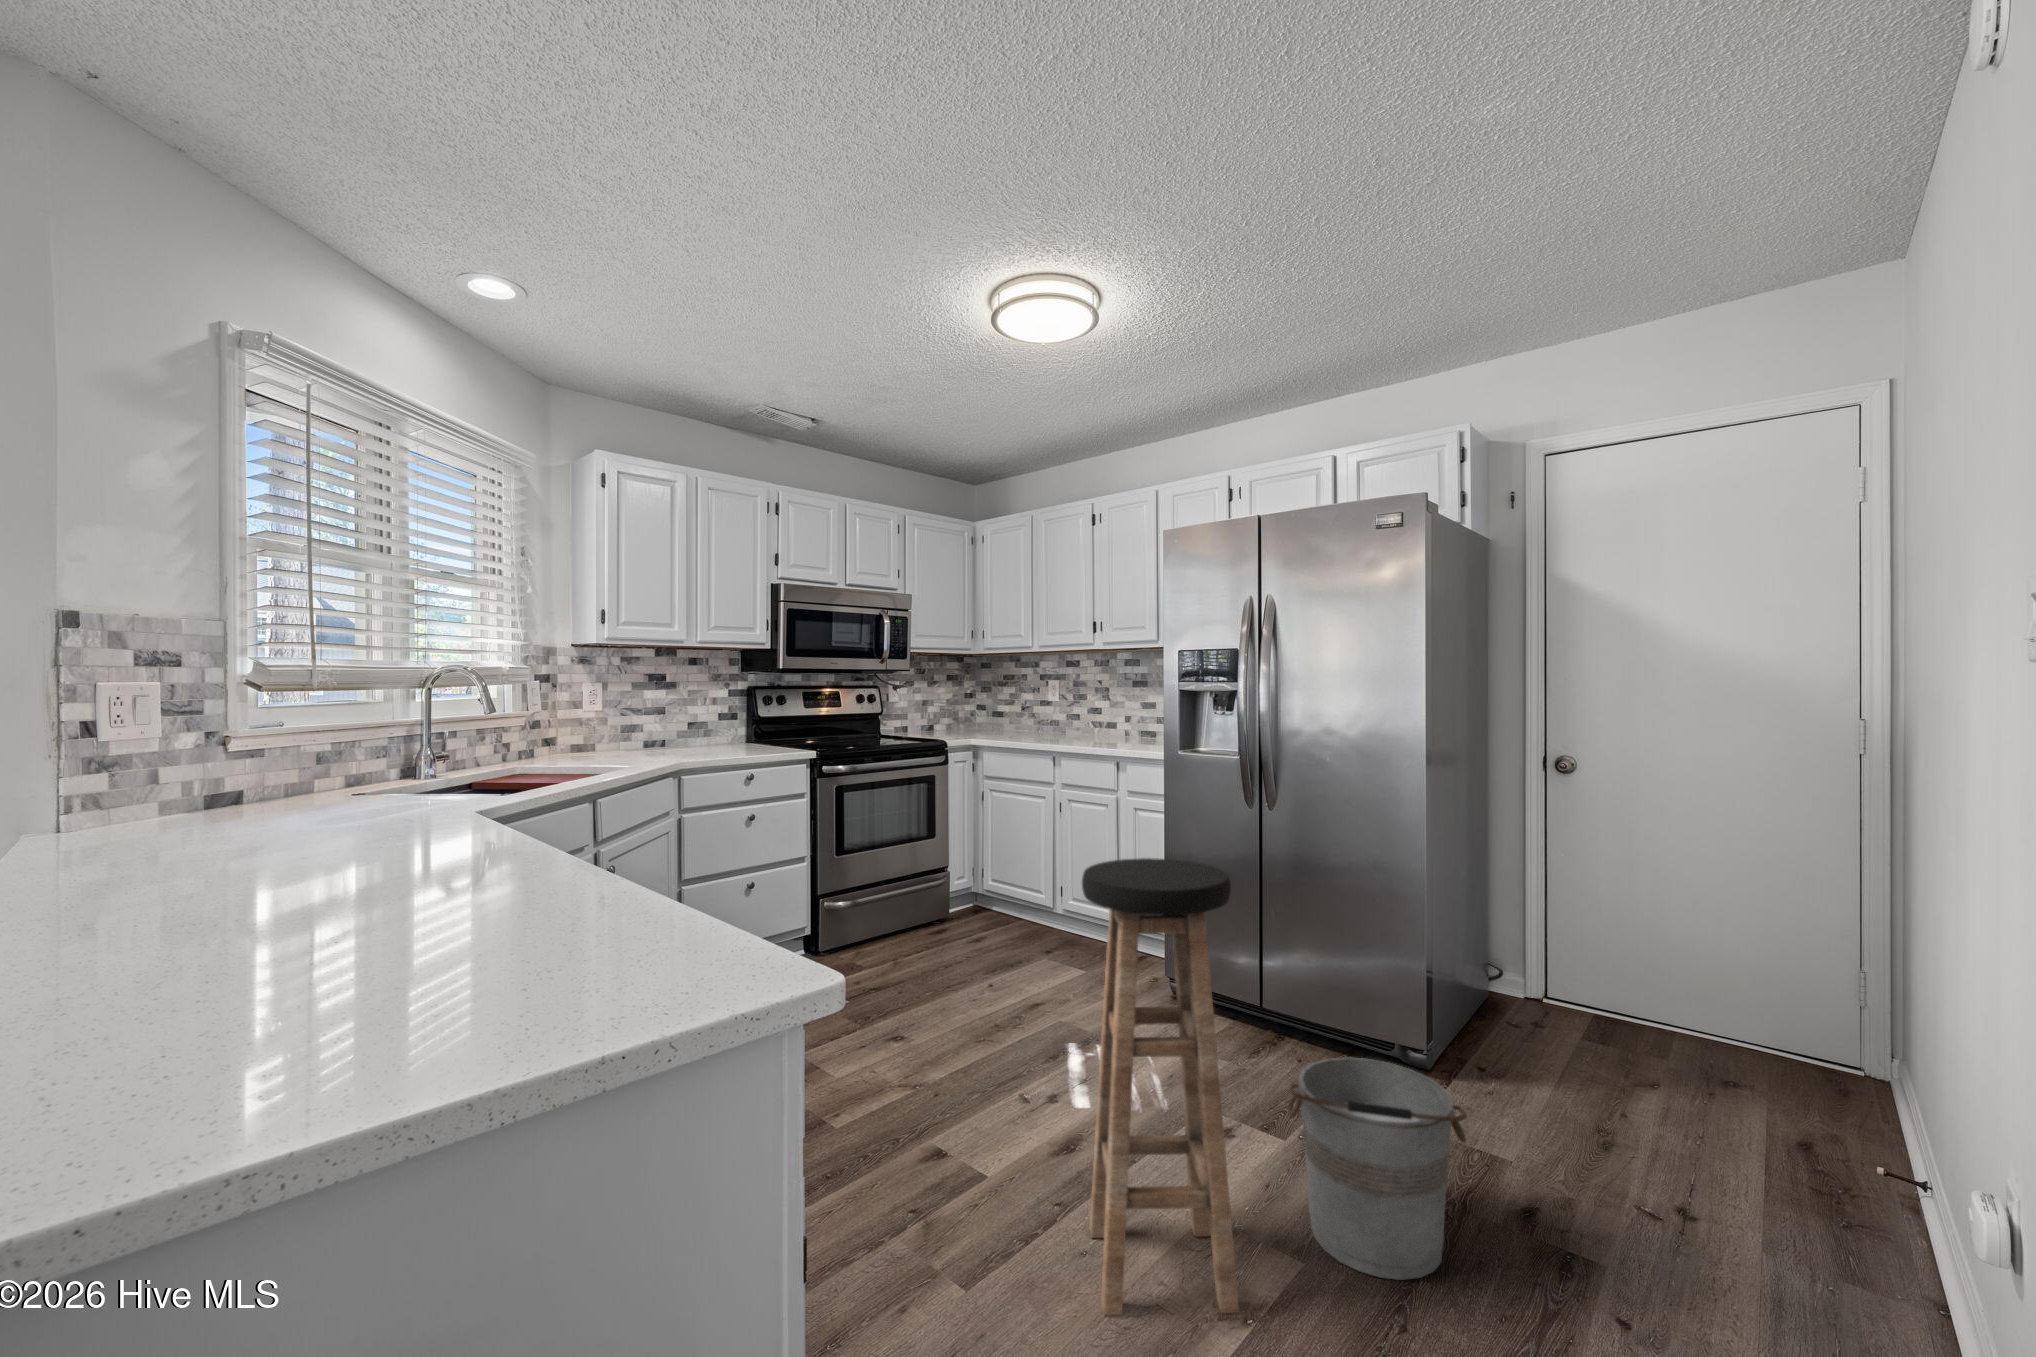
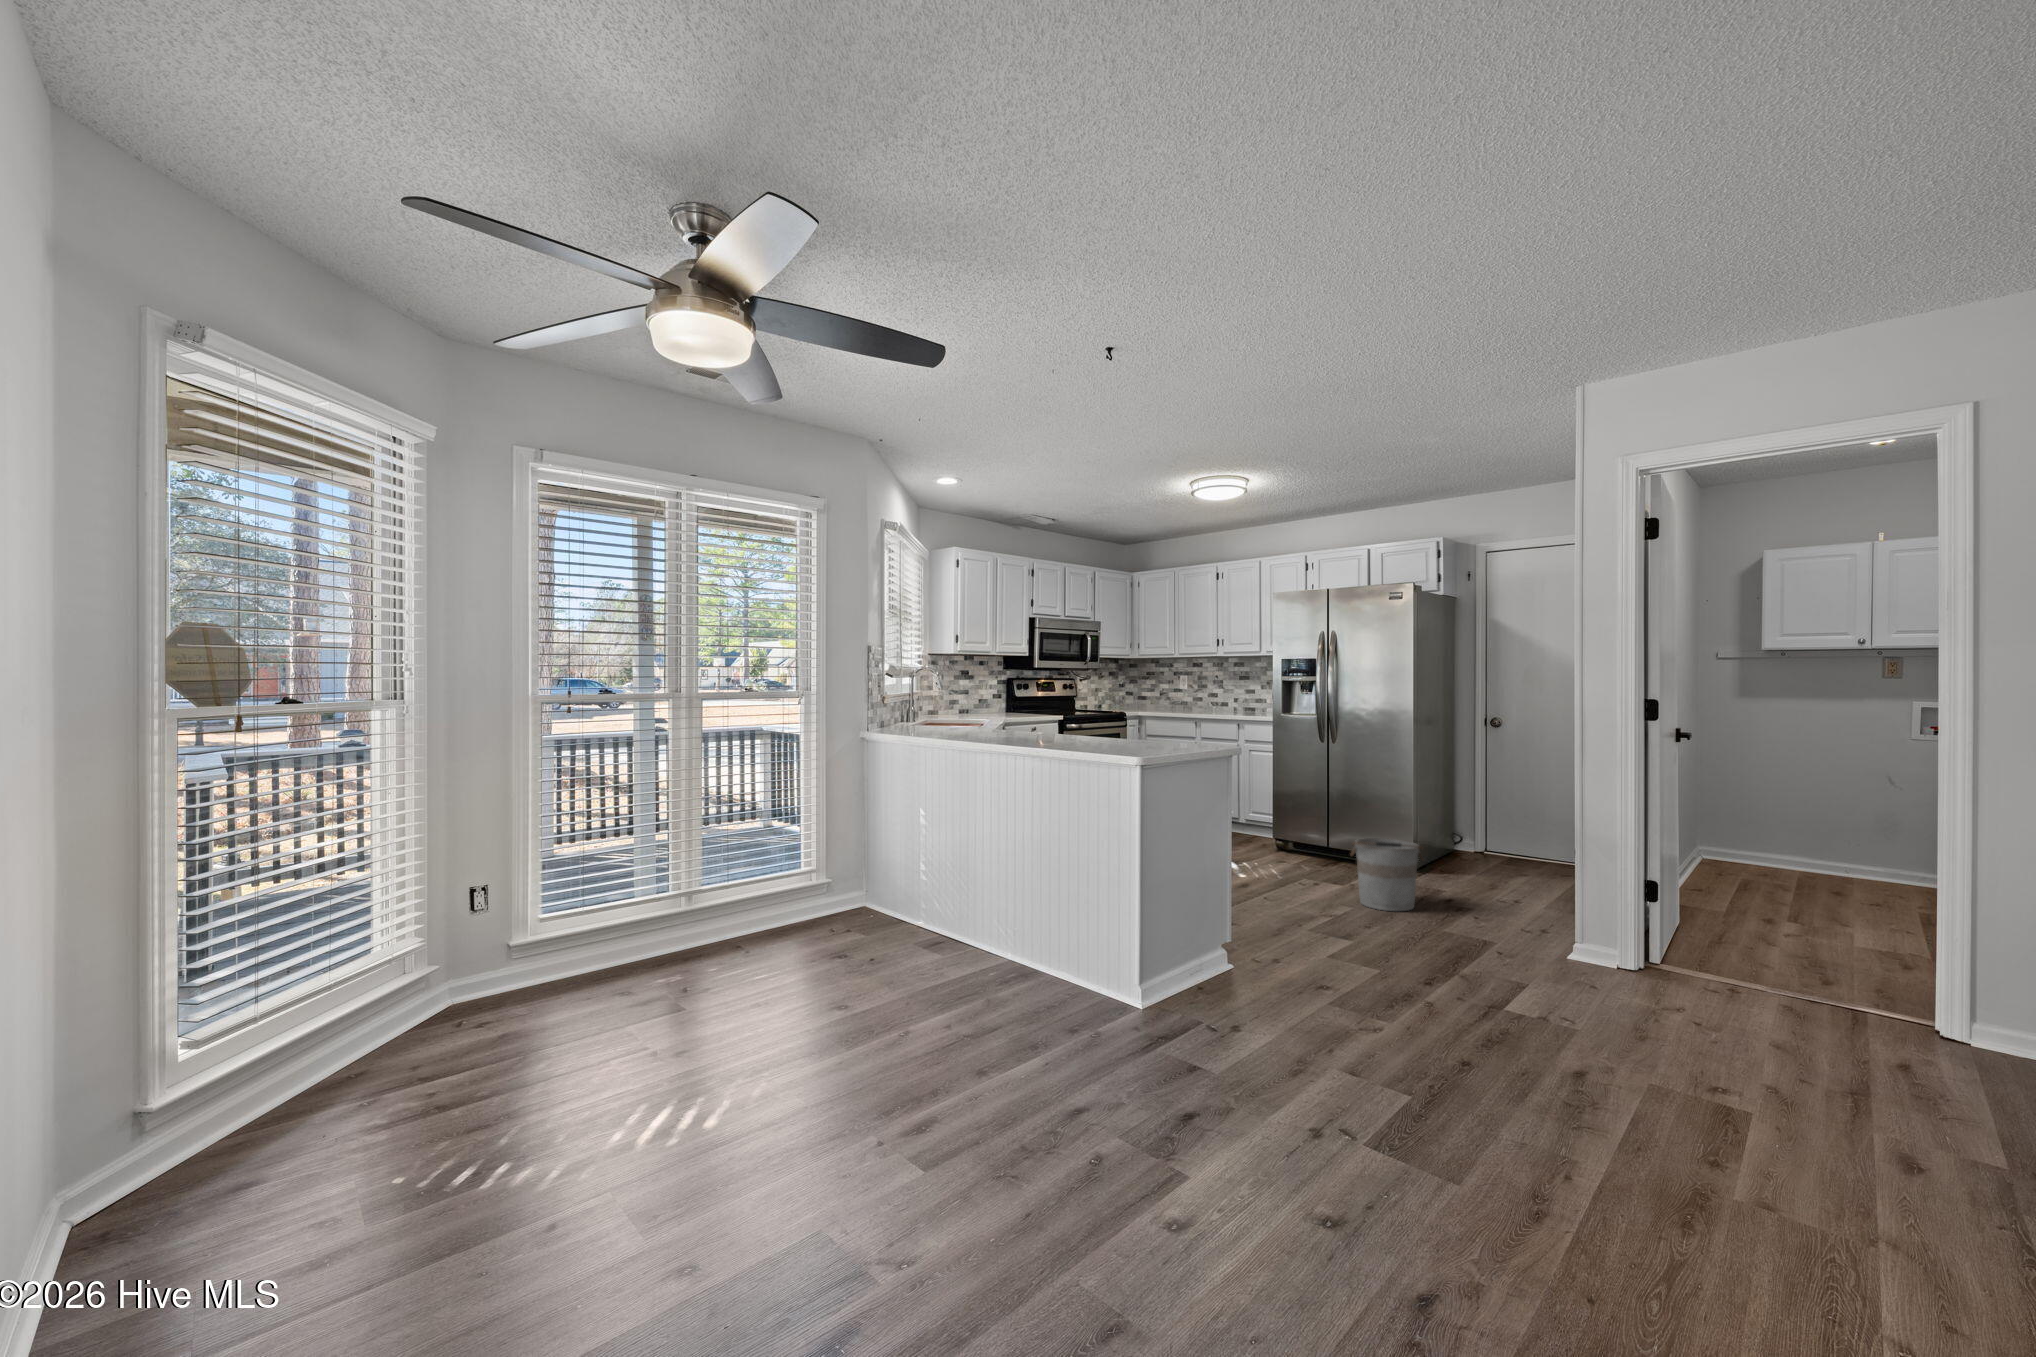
bar stool: present [1082,858,1239,1315] -> none [1267,750,1334,916]

